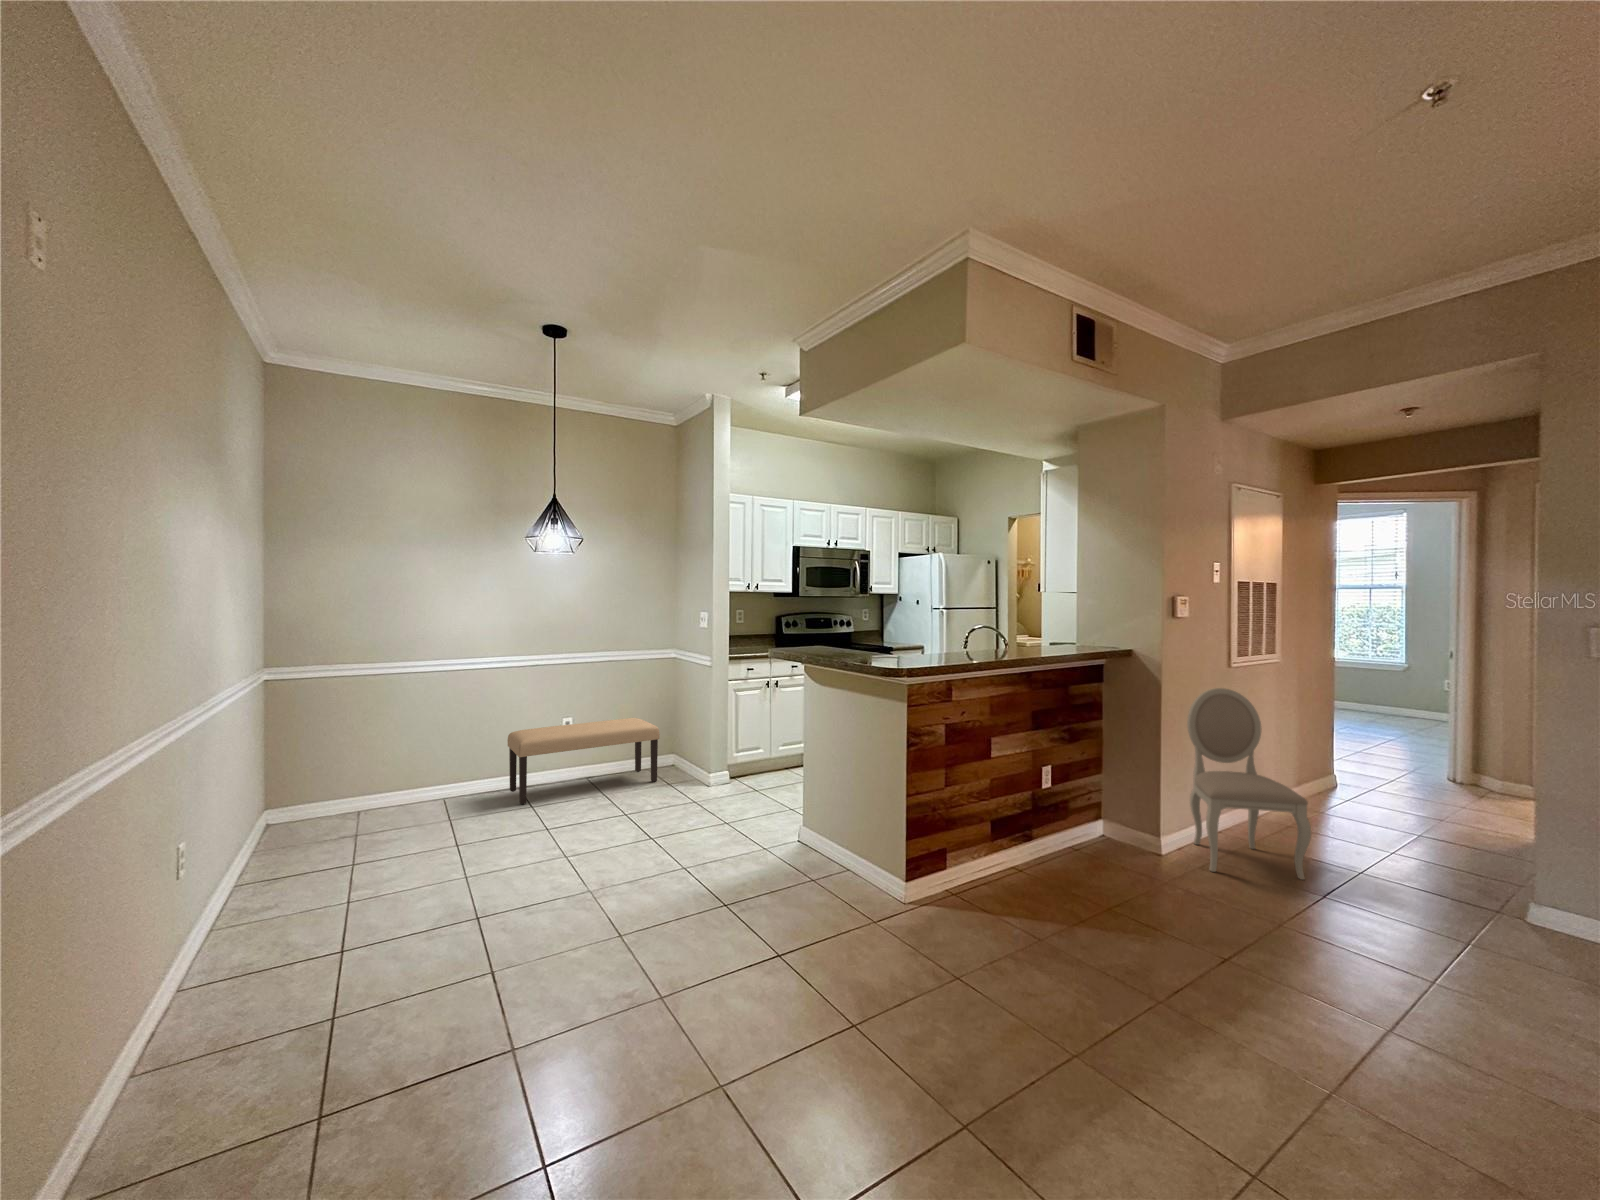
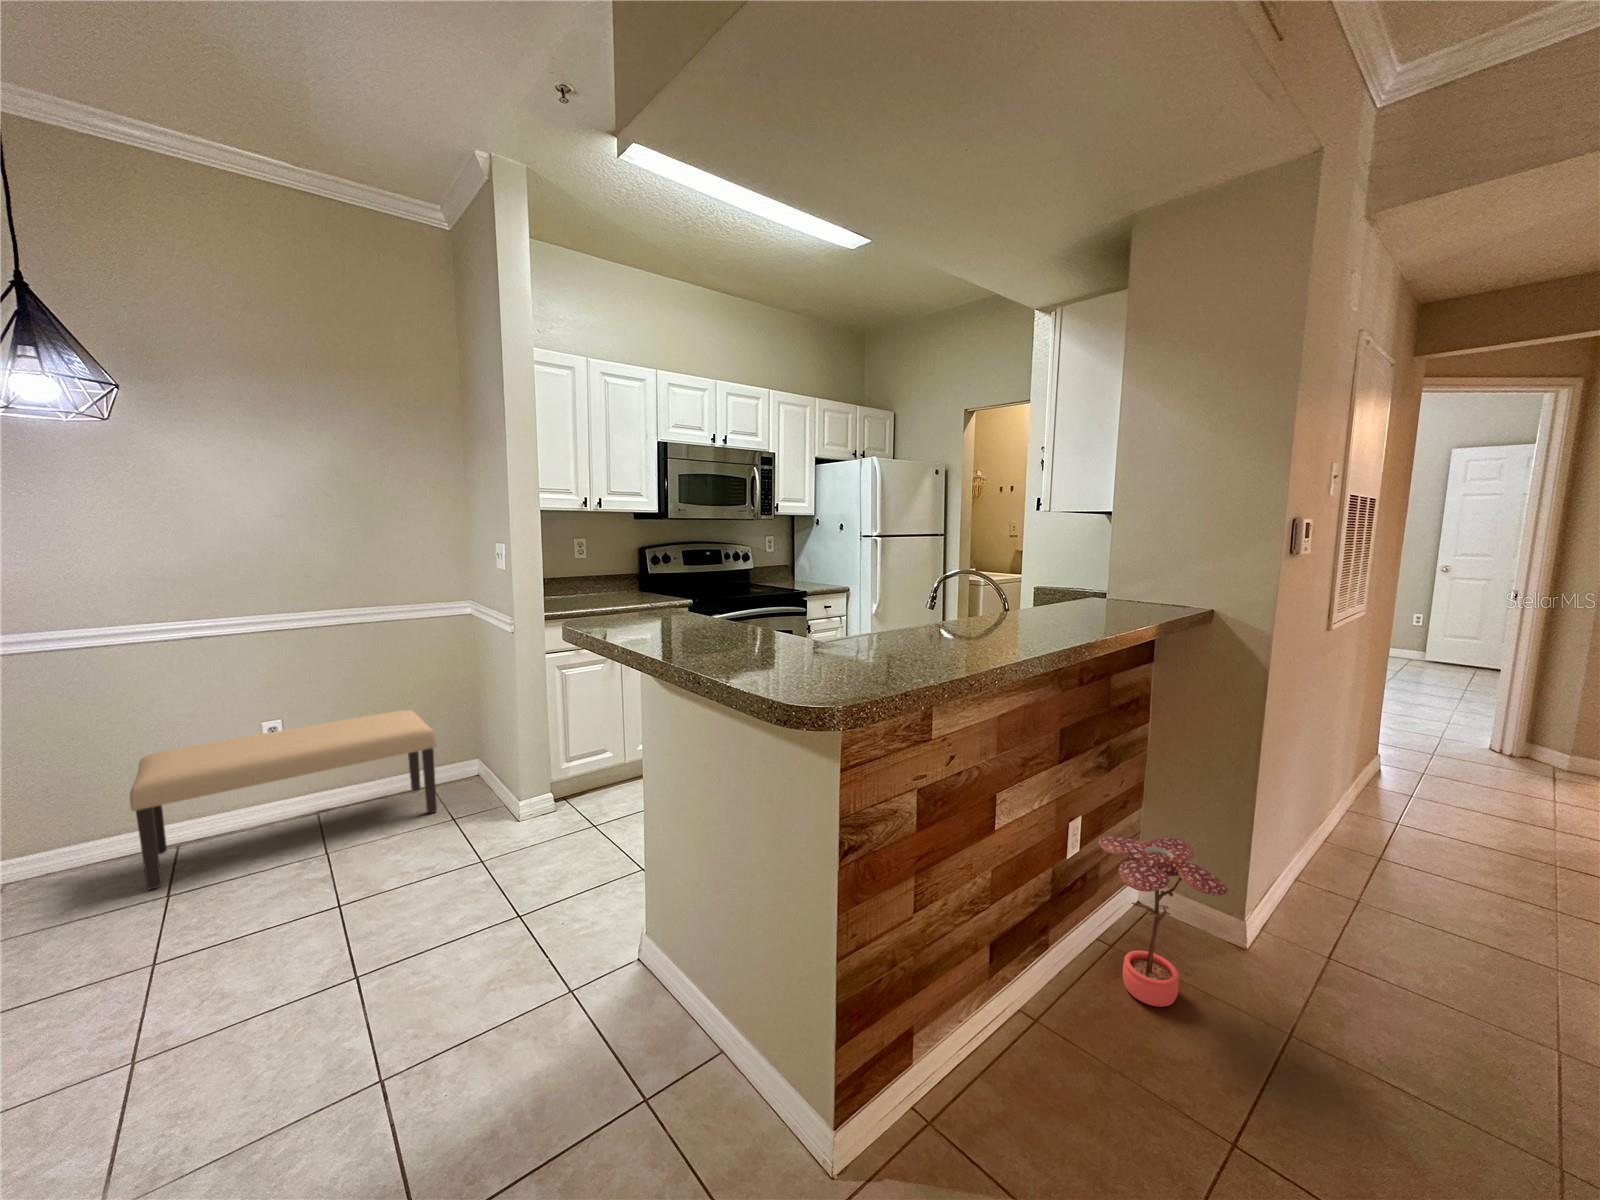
dining chair: present [1187,688,1311,880] -> none [1274,668,1520,999]
potted plant: none [1060,778,1123,870] -> present [1098,836,1228,1007]

